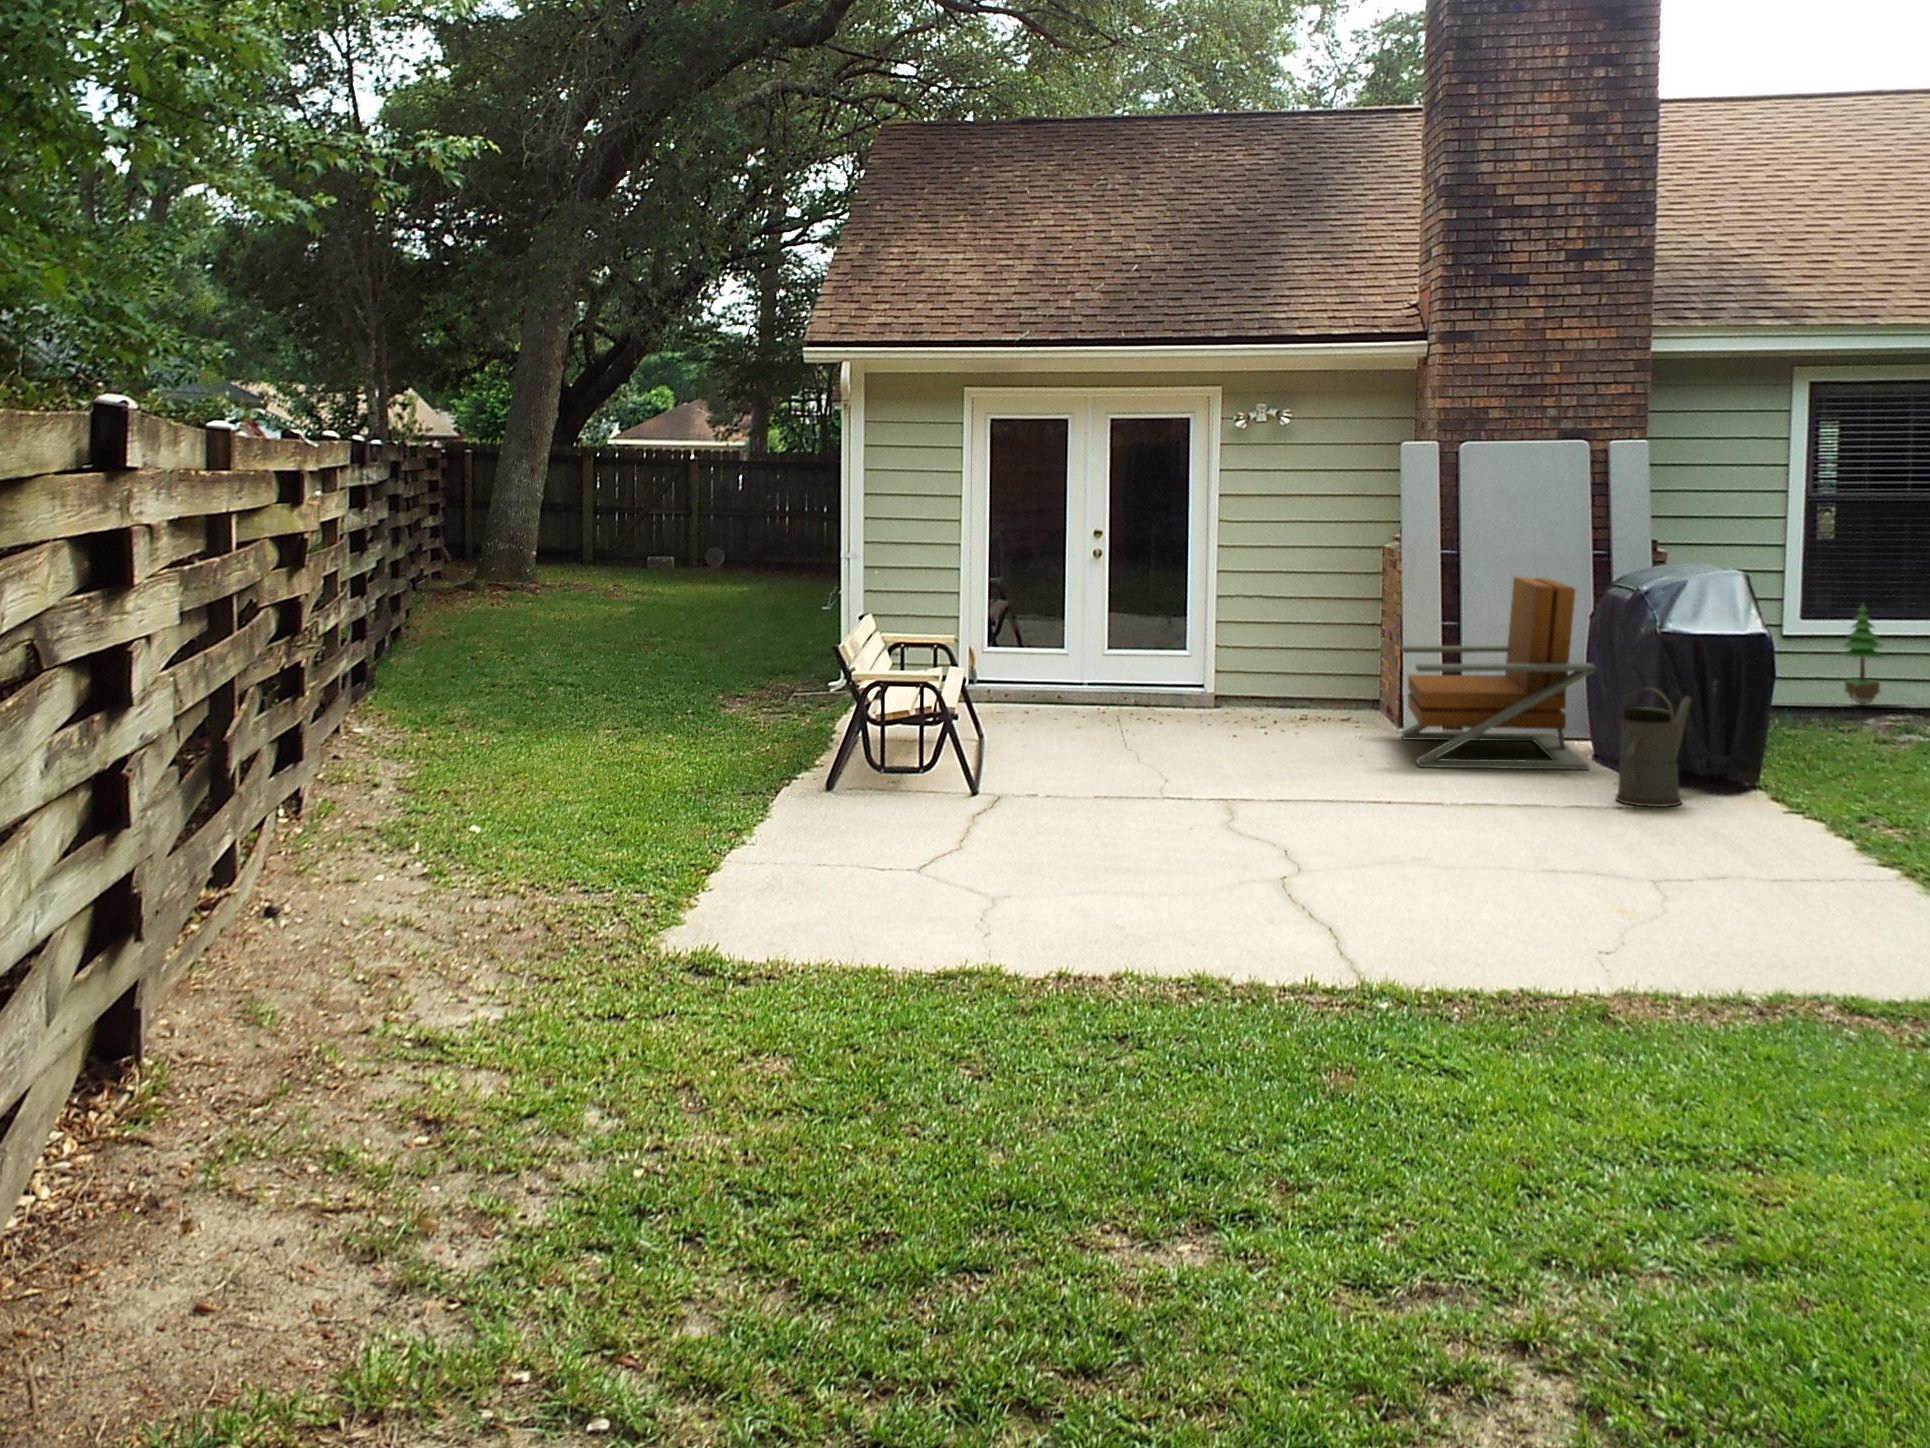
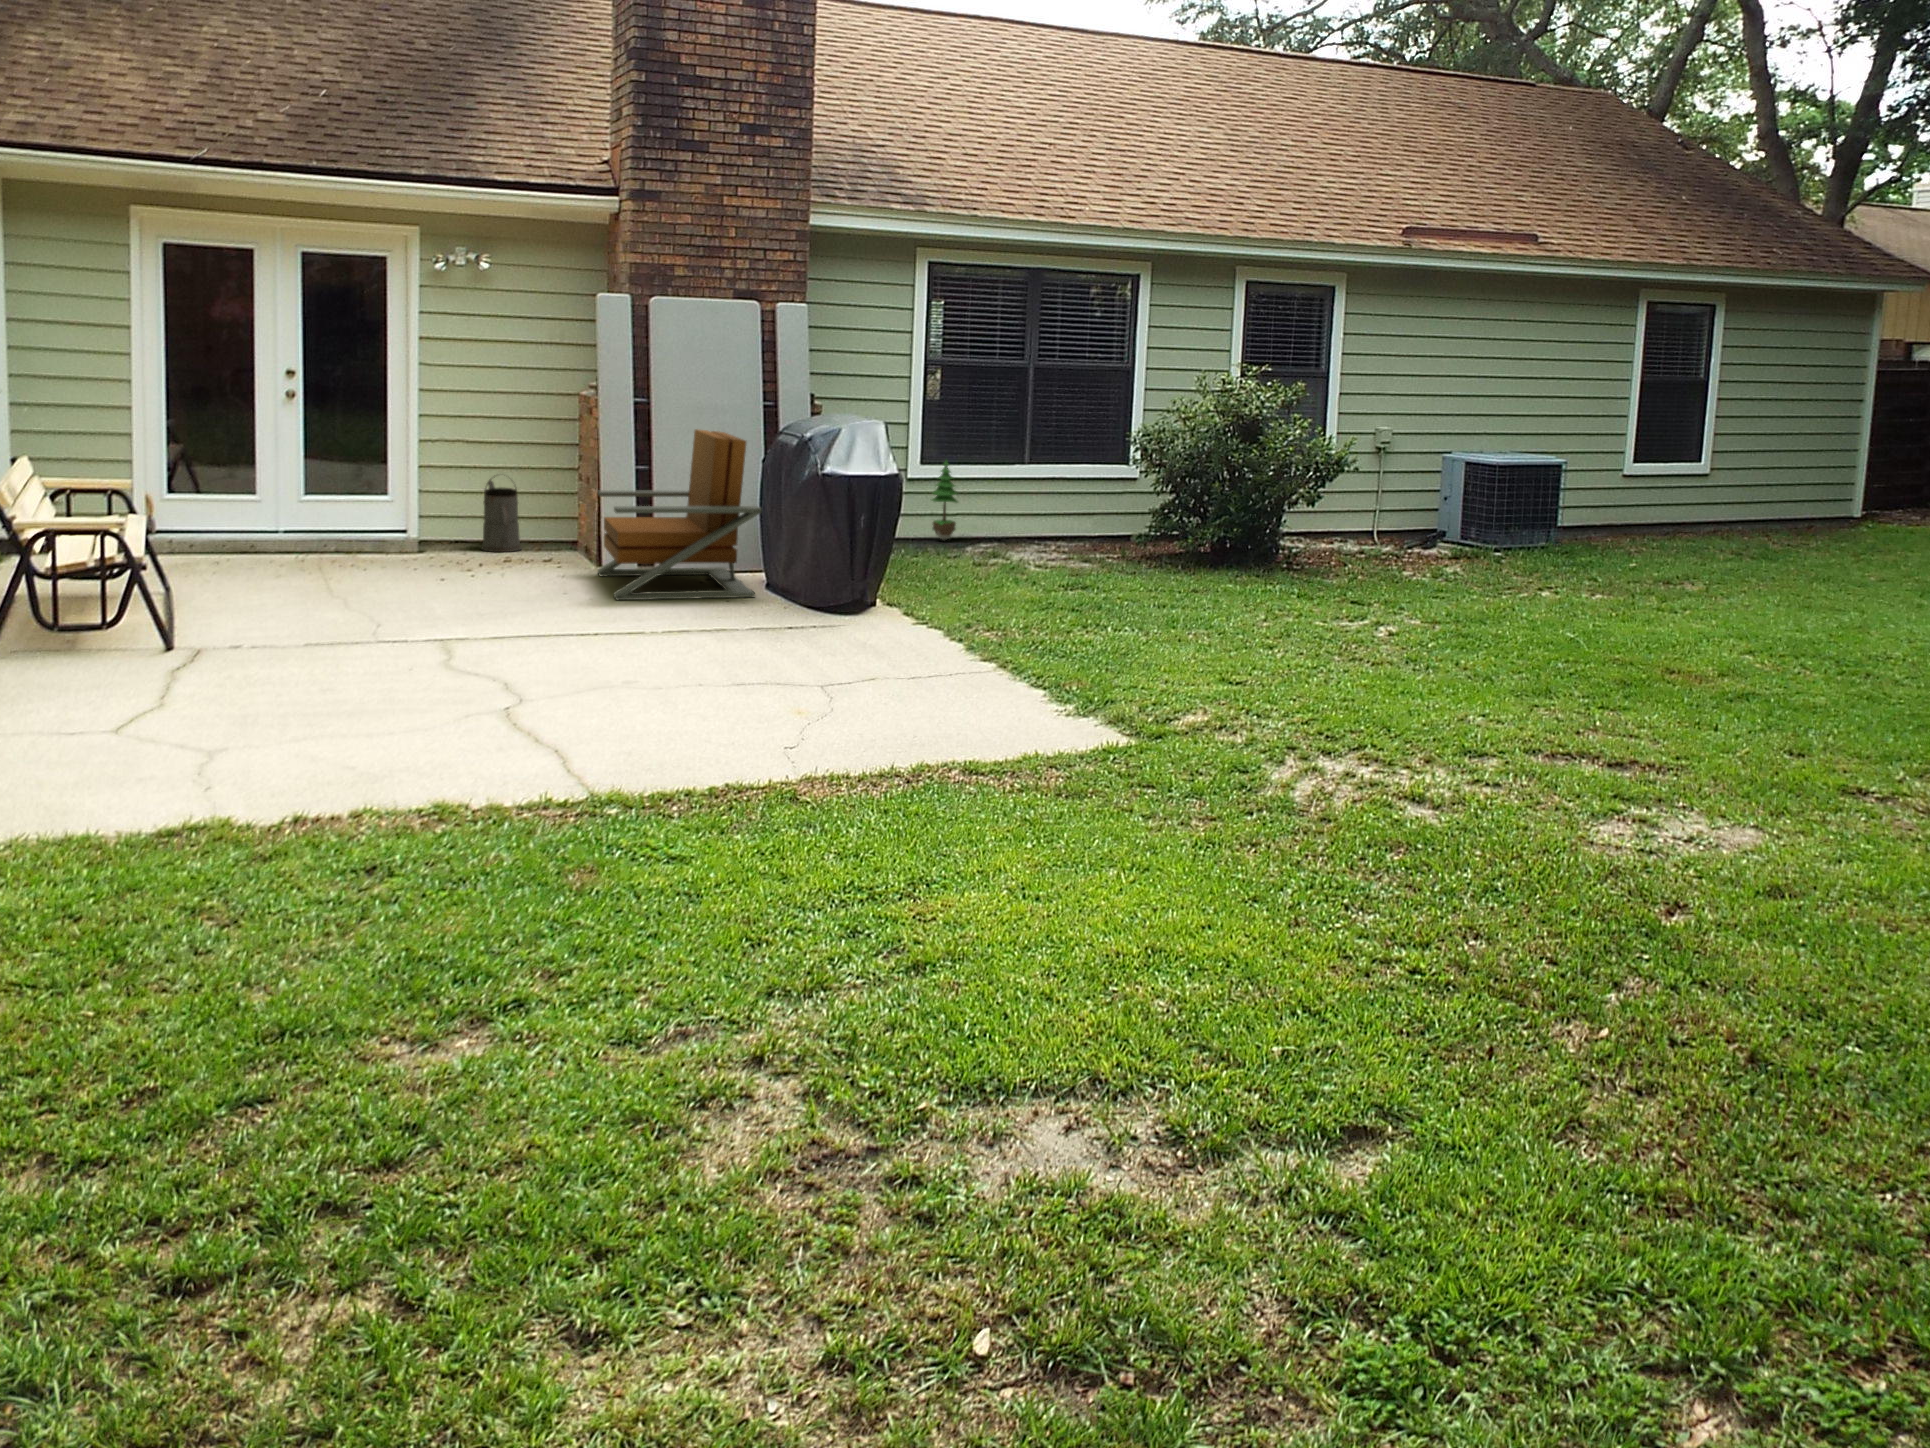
watering can: present [1616,688,1691,807] -> present [481,479,521,552]

